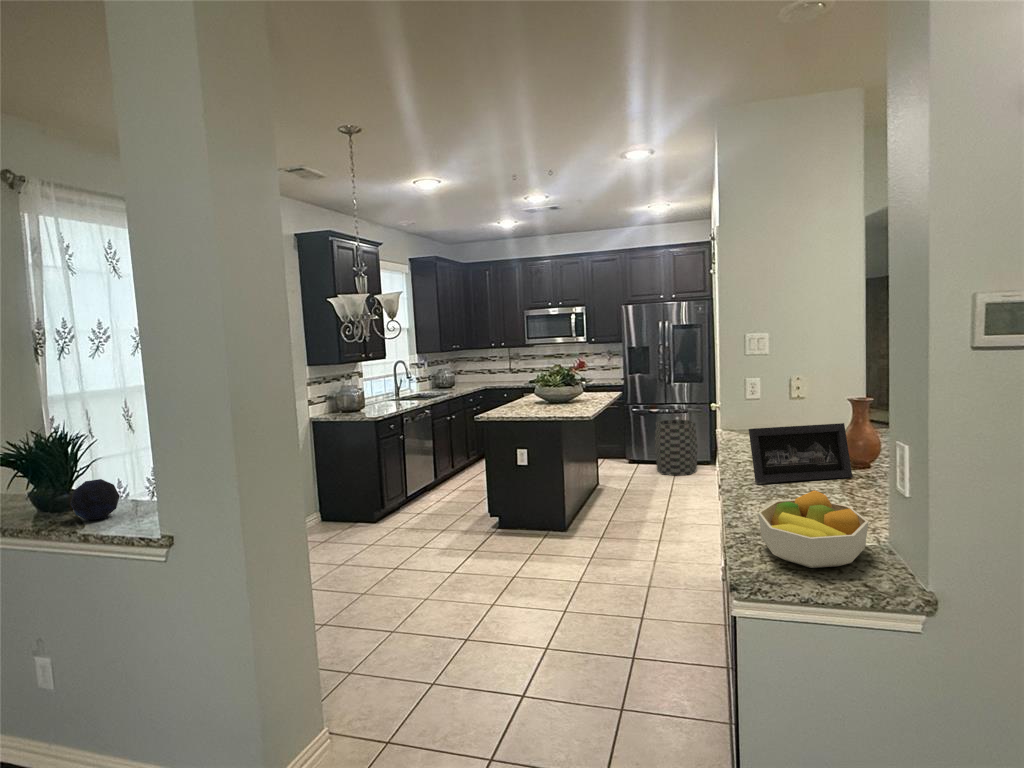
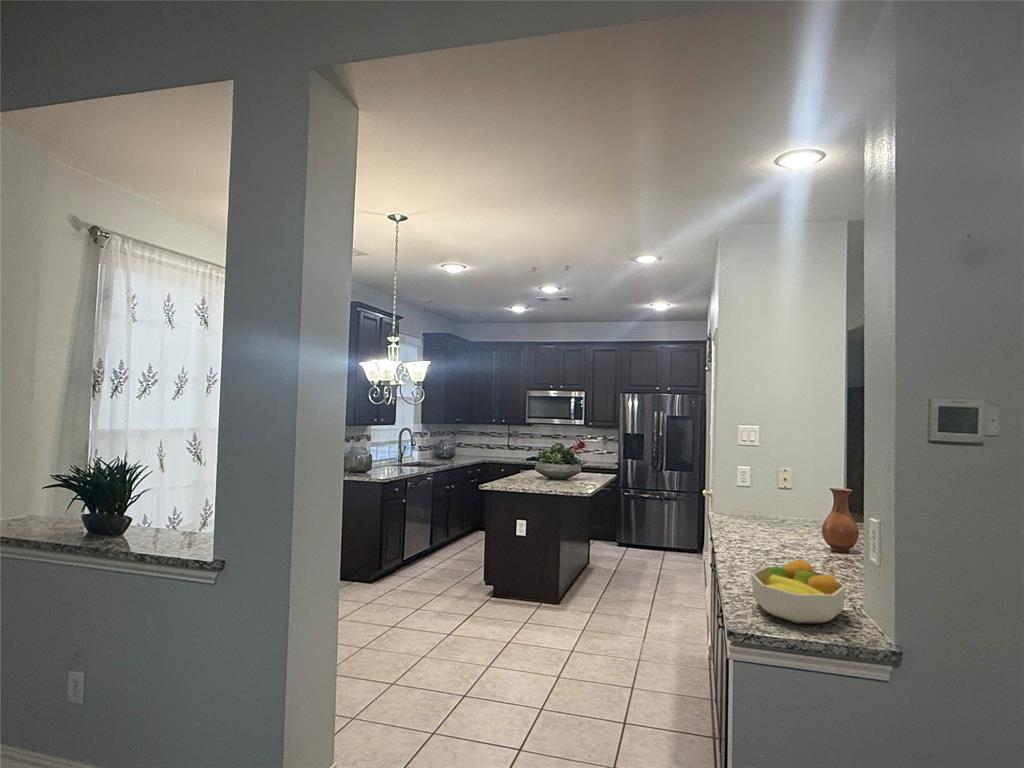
trash can: present [655,419,698,476] -> none [644,505,685,561]
picture frame: present [749,423,852,483] -> none [741,507,832,558]
decorative orb: present [70,479,119,521] -> none [125,506,169,544]

